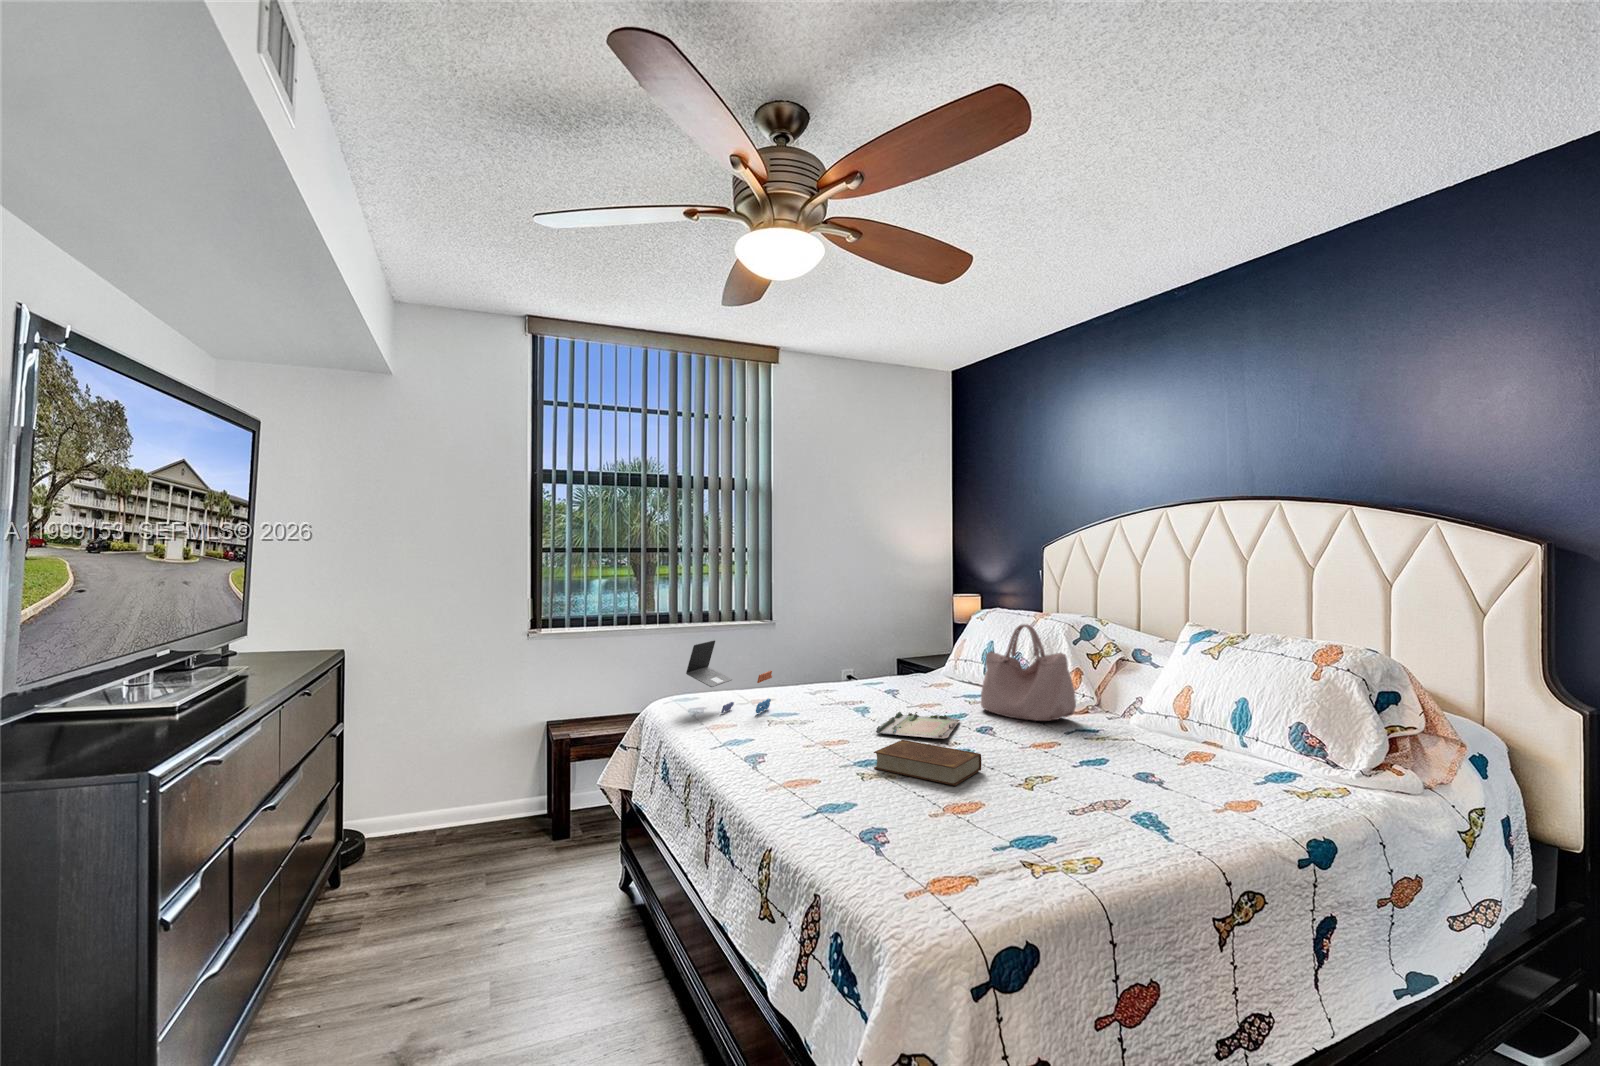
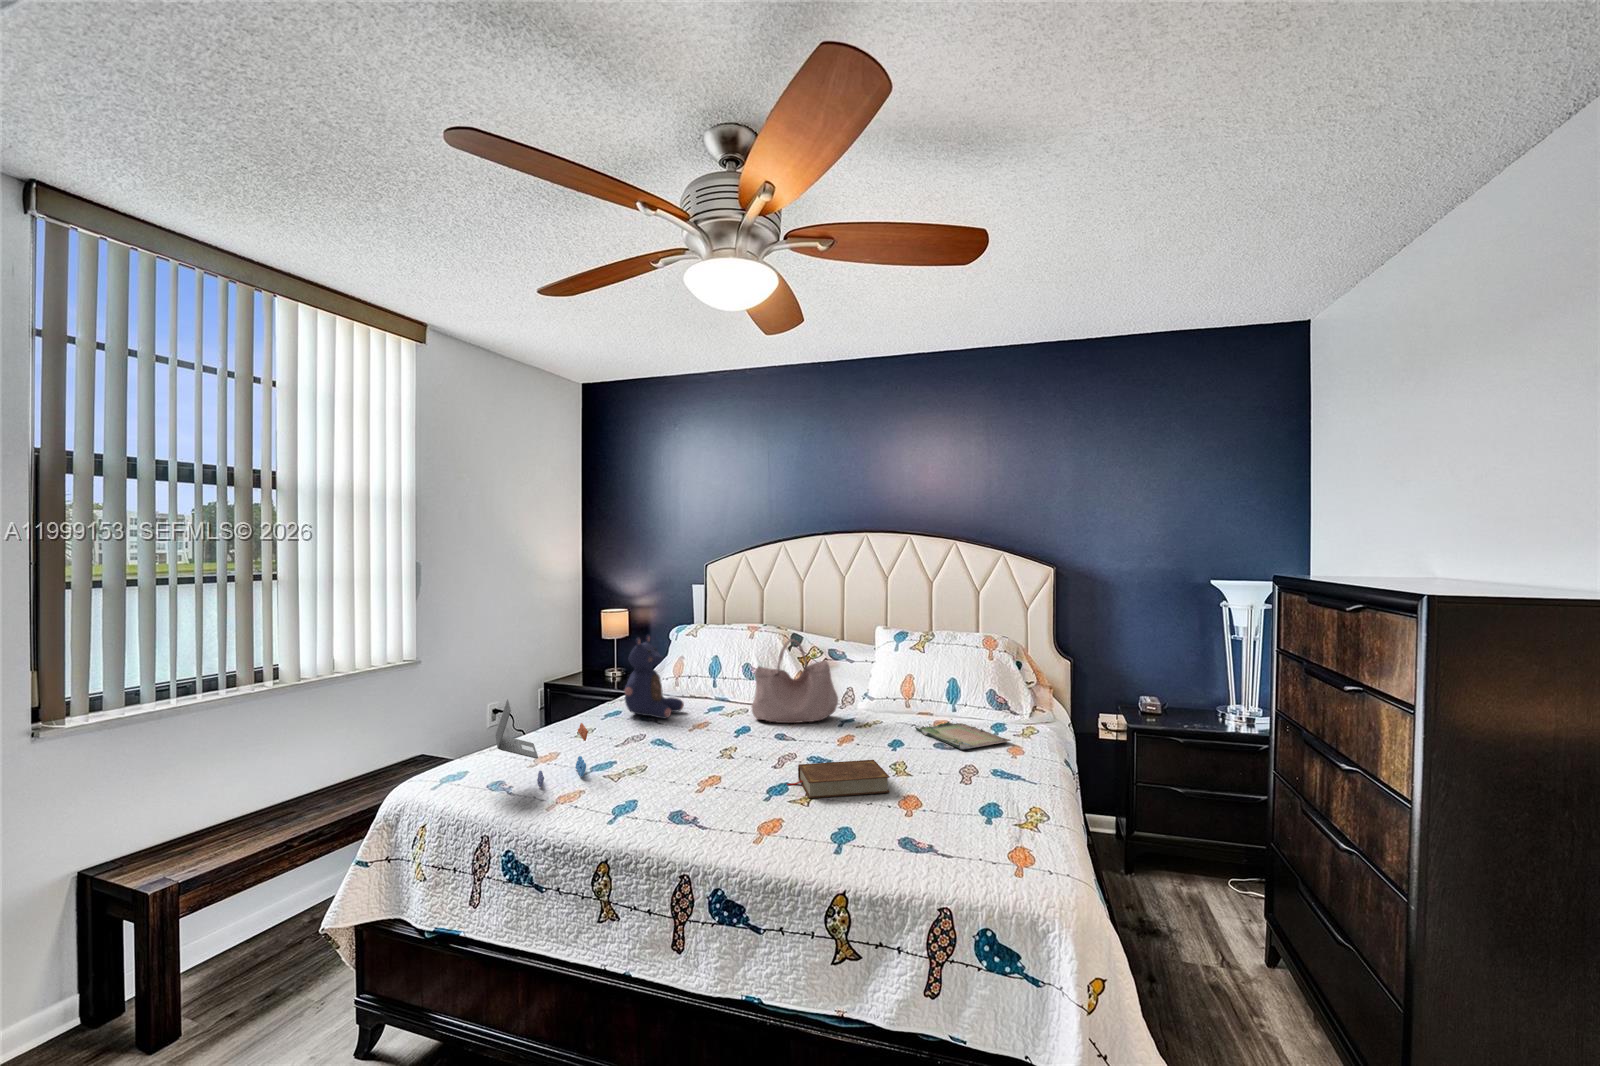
teddy bear: none [871,610,935,692] -> present [624,635,684,719]
tray: present [876,712,960,739] -> present [915,719,1011,750]

